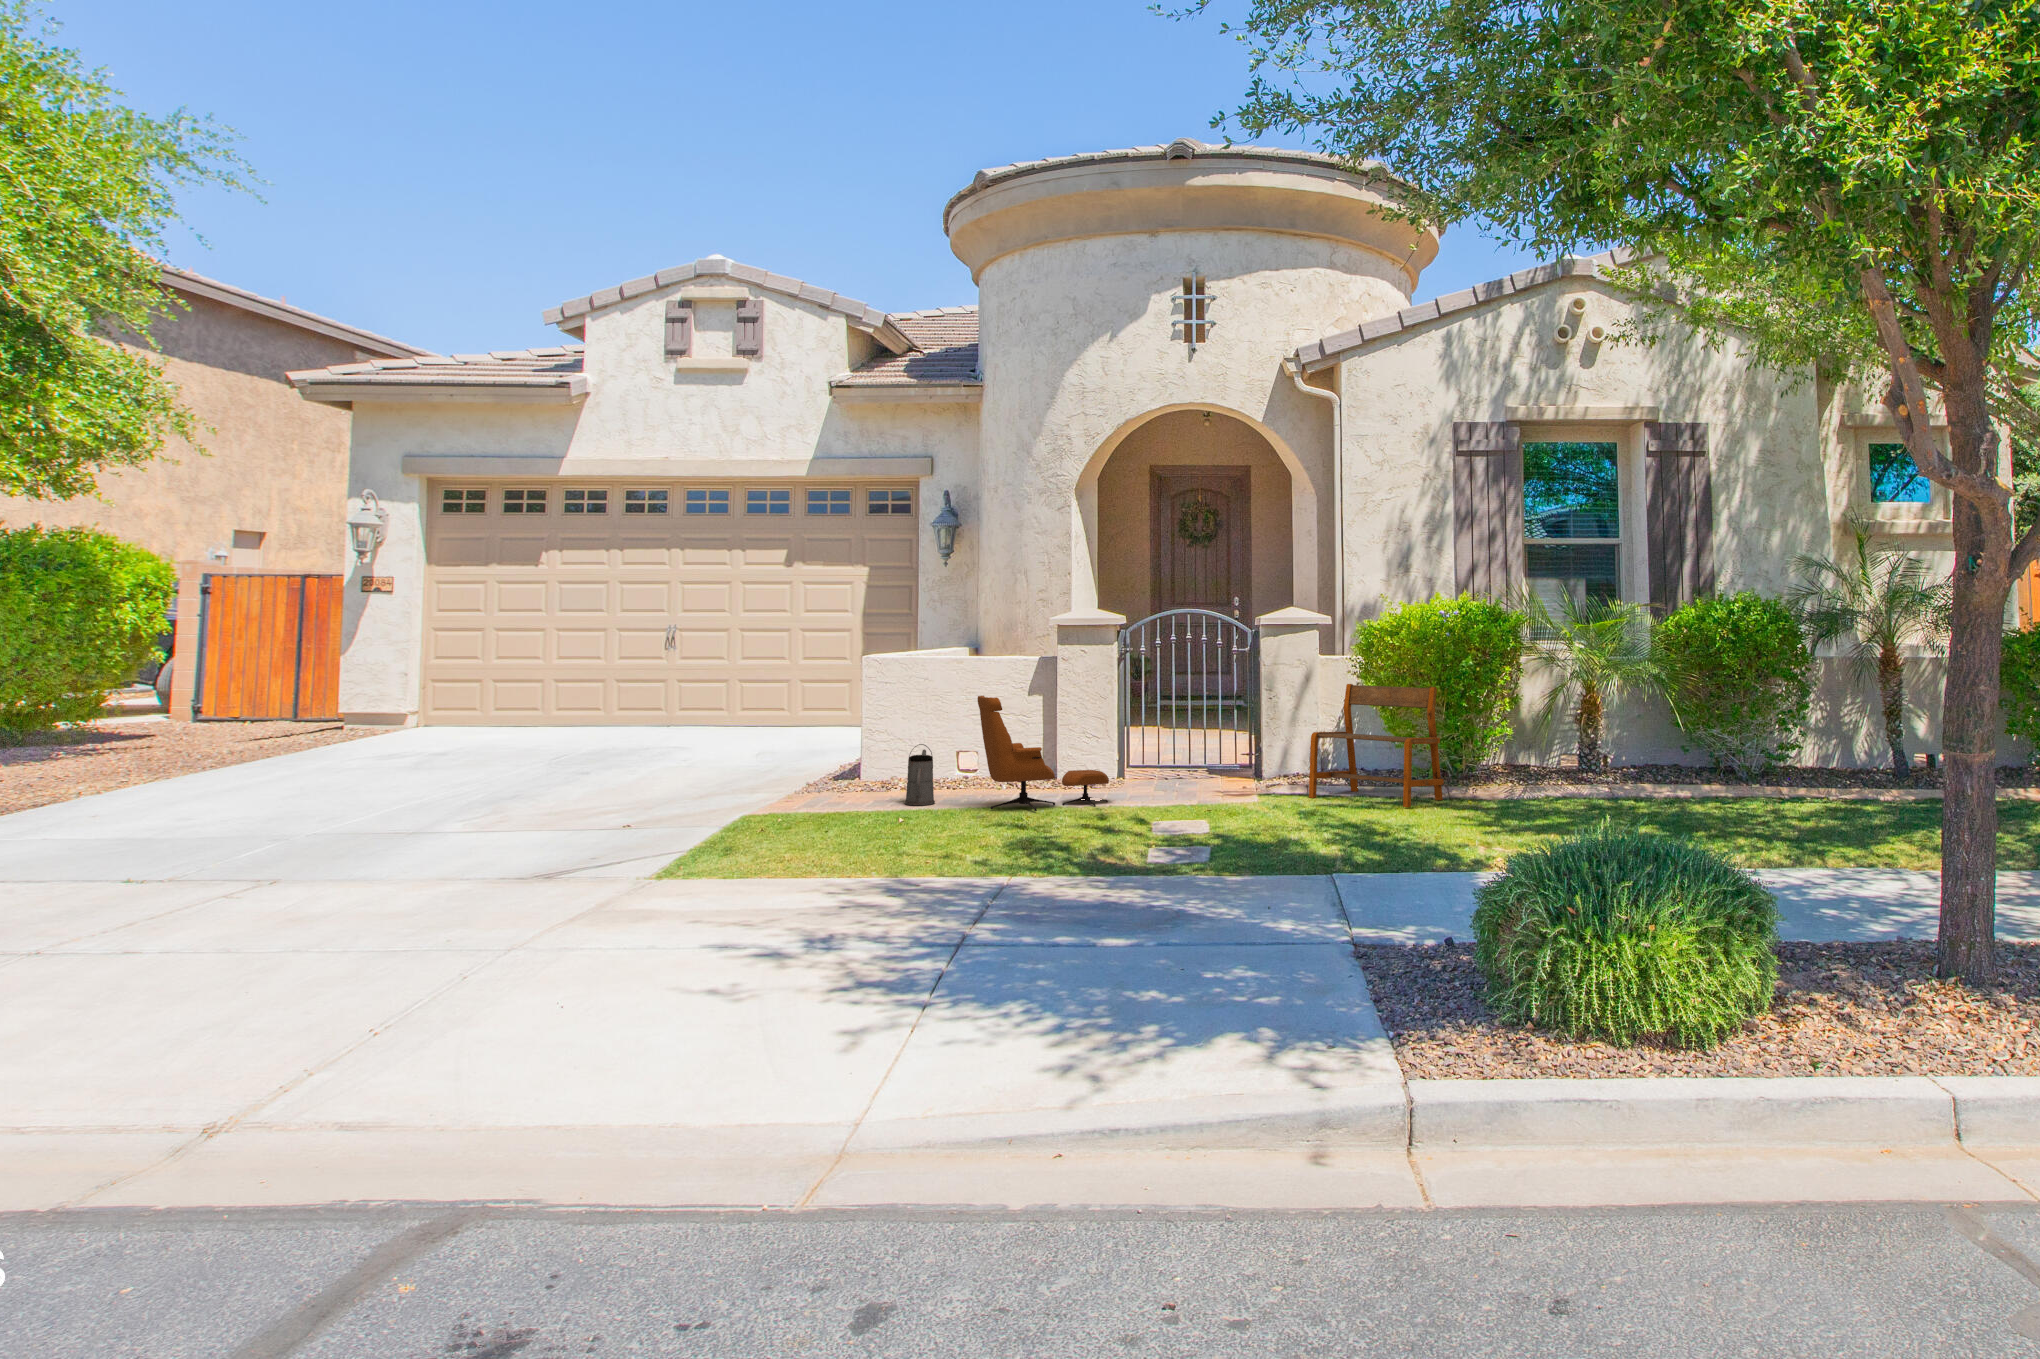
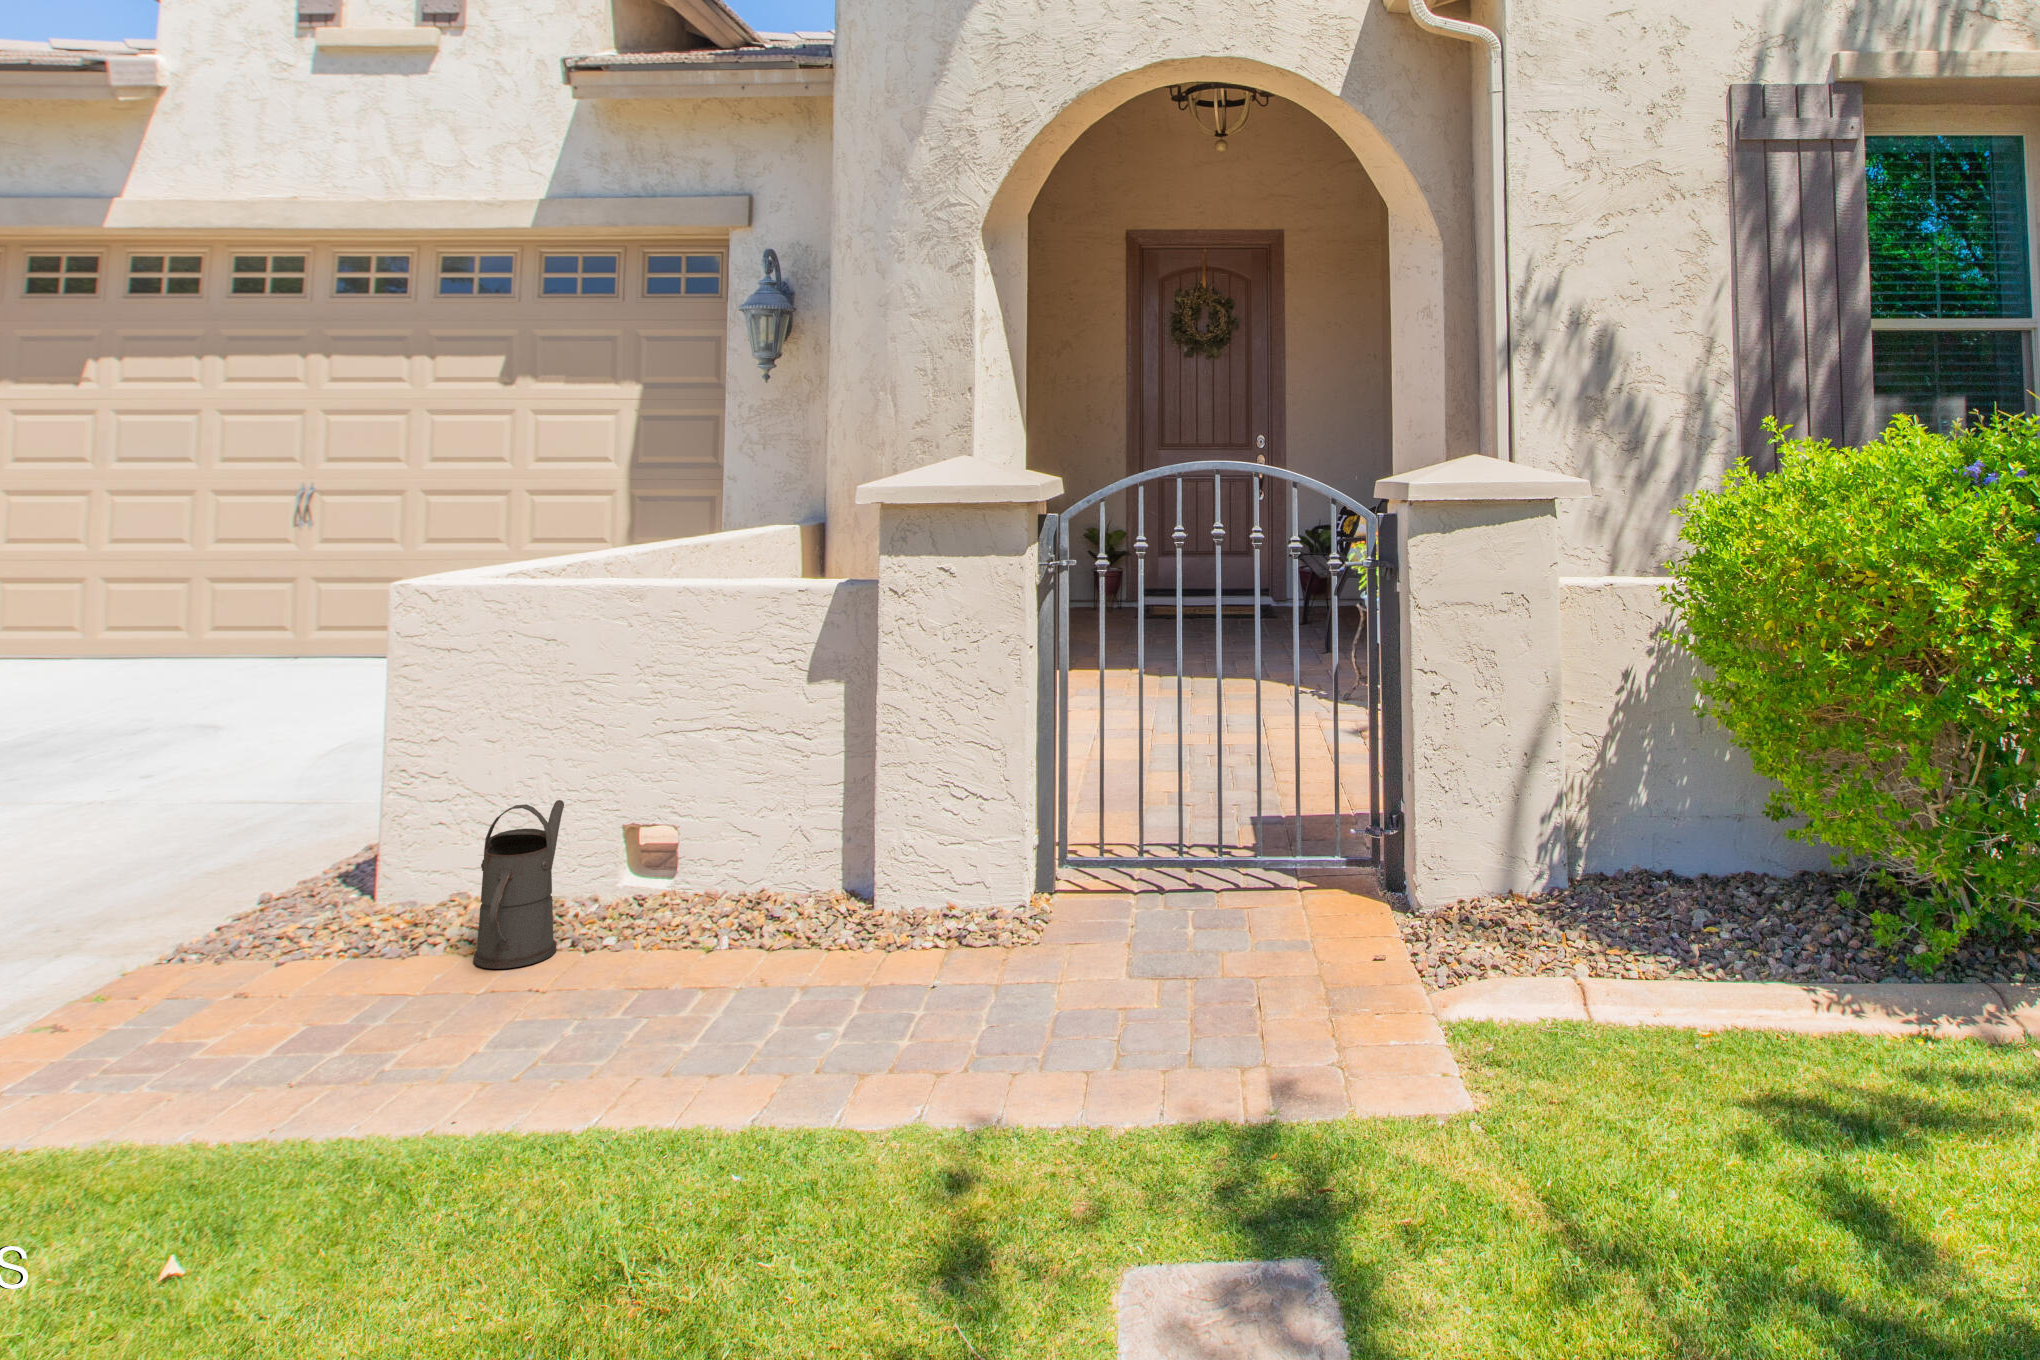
bench: present [1309,684,1444,807] -> none [1494,642,1847,1003]
lounge chair: present [978,696,1109,811] -> none [636,693,997,1020]

